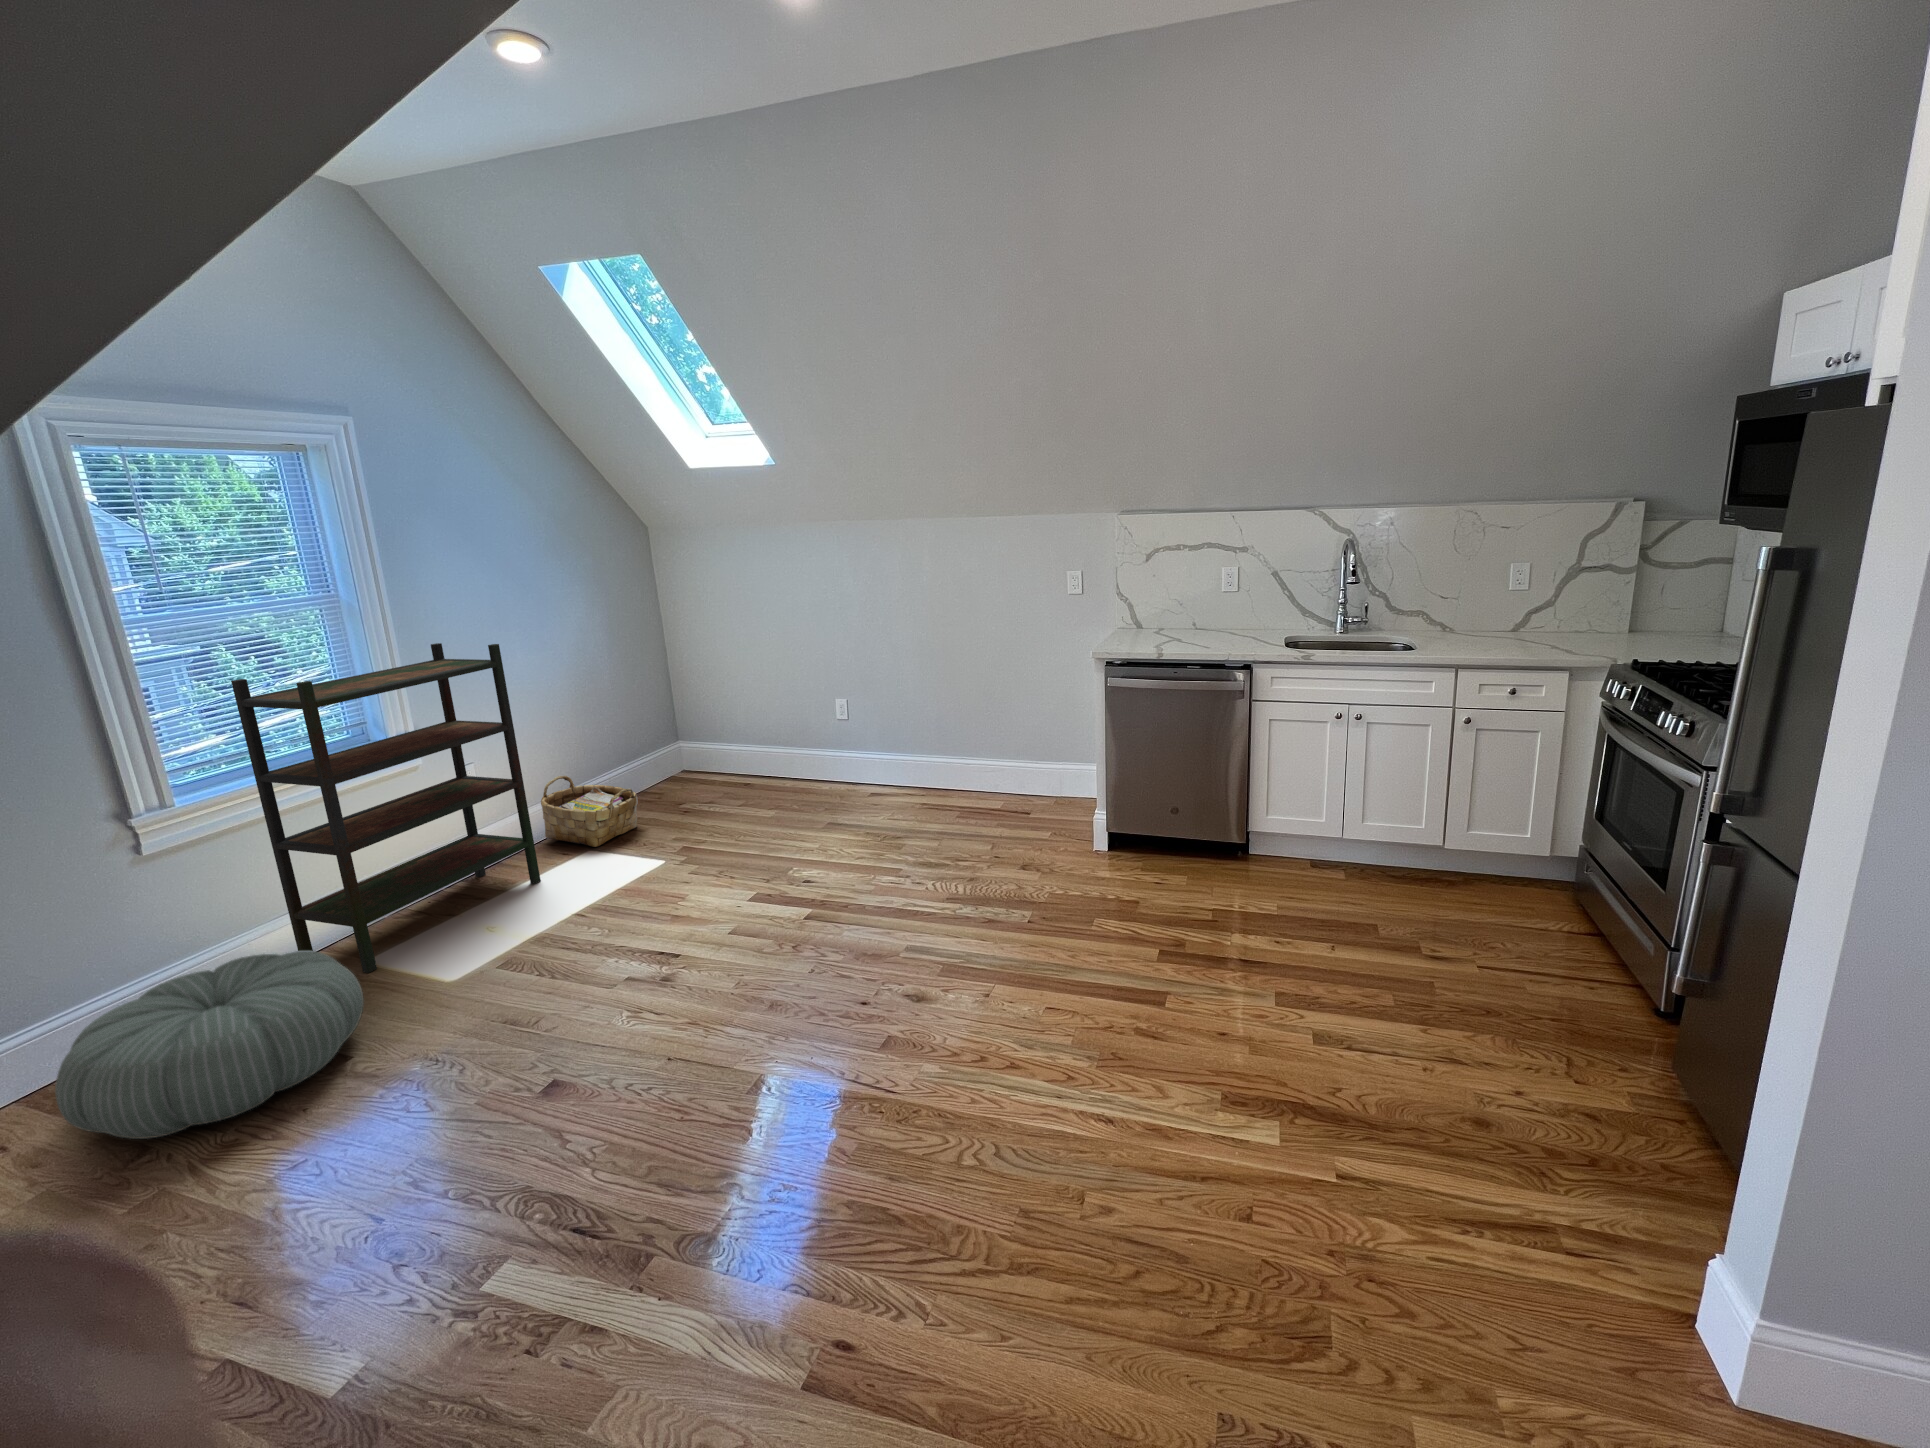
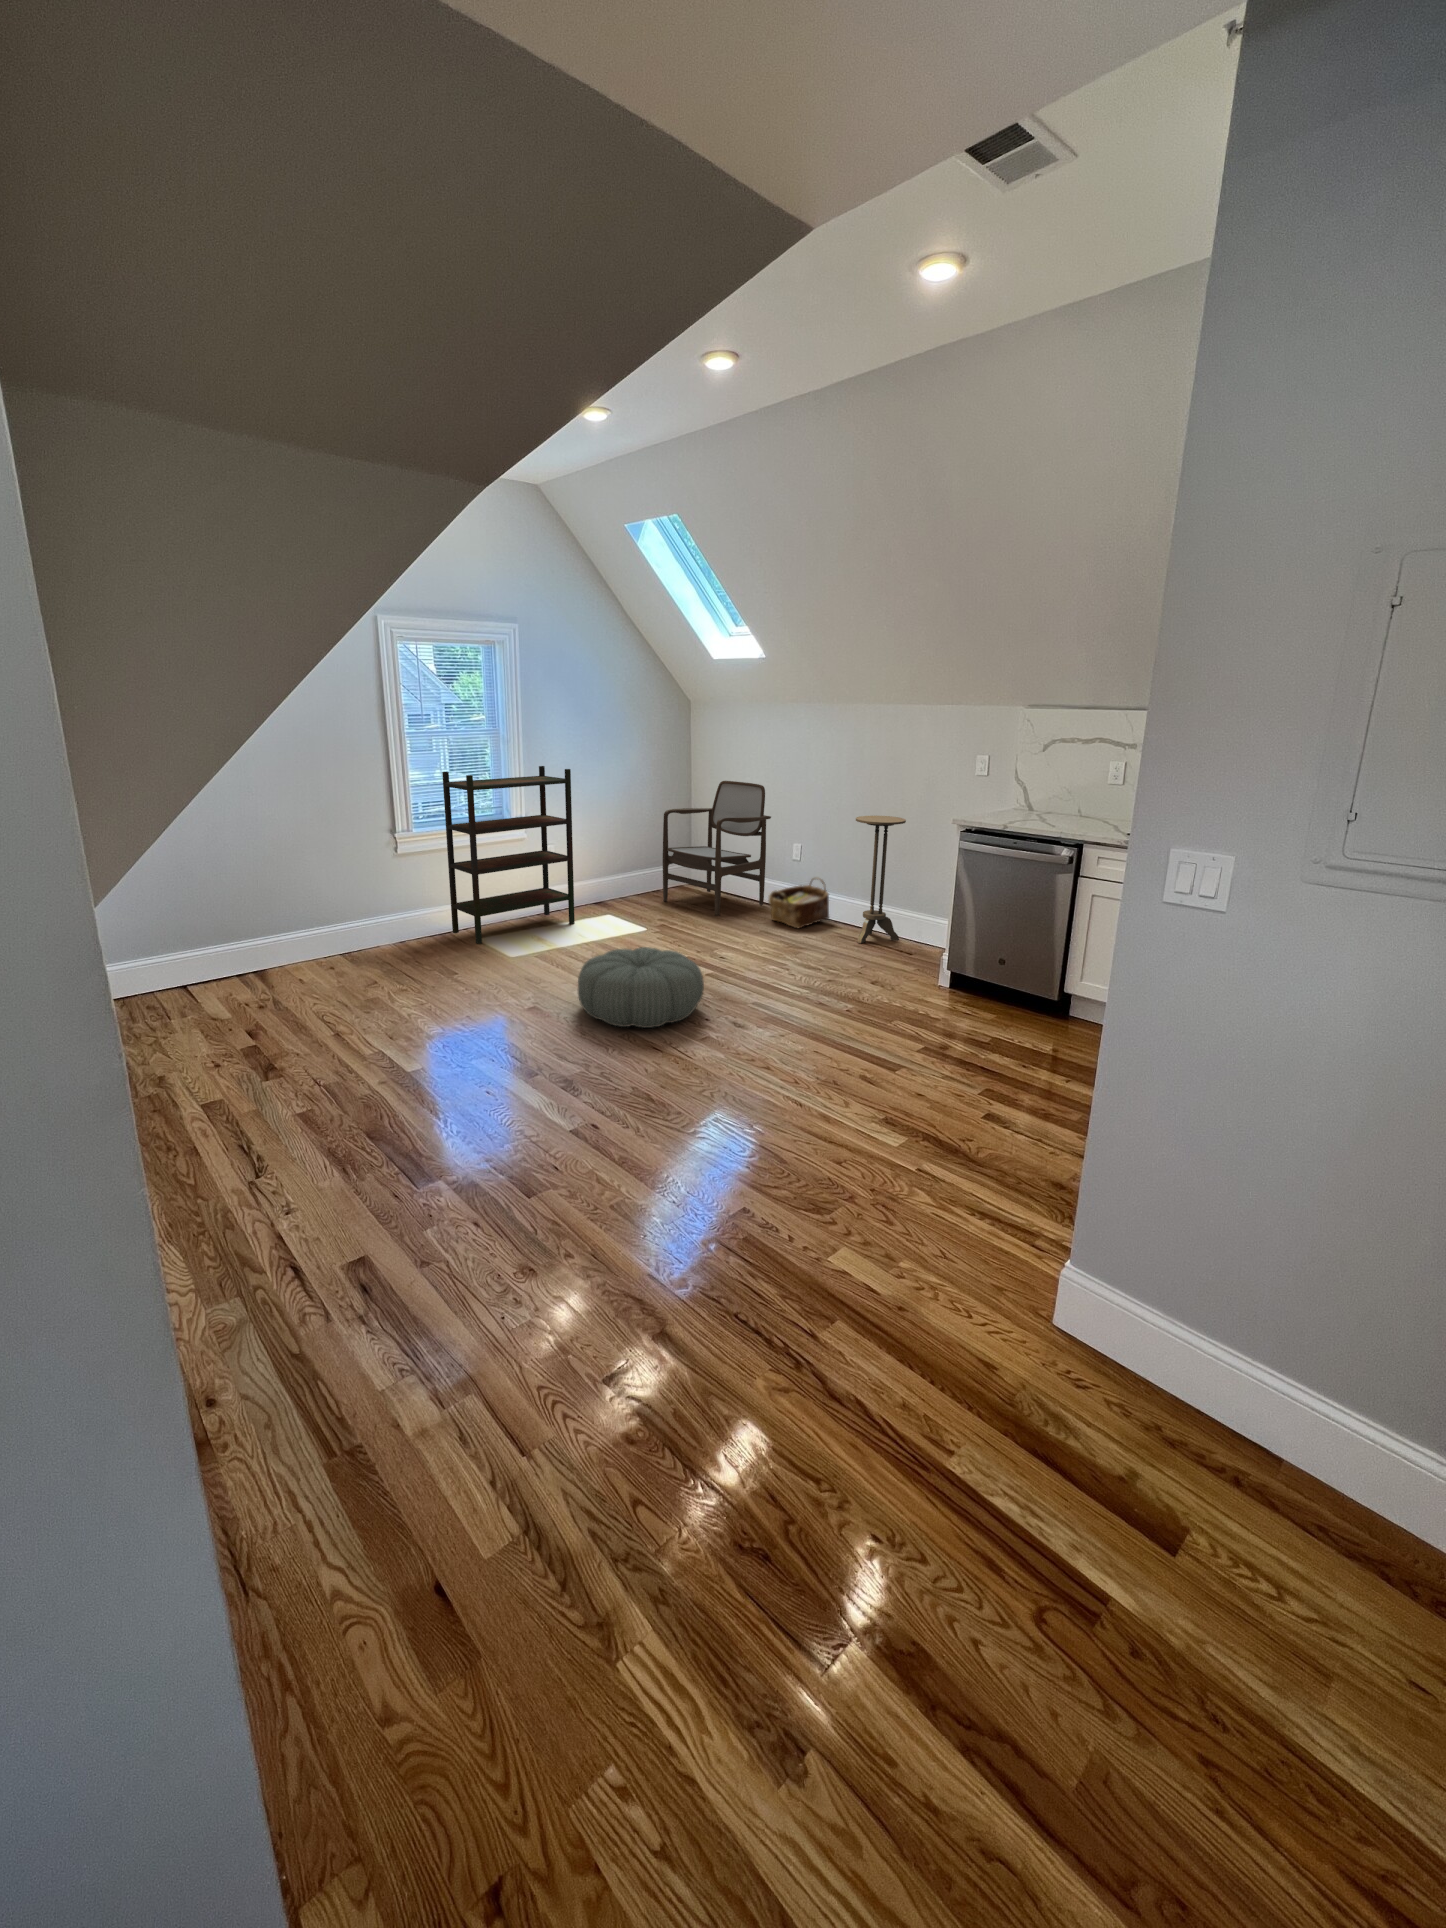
armchair: none [647,629,806,814] -> present [663,781,771,916]
side table: none [934,651,1002,813] -> present [856,816,906,943]
woven basket: present [541,776,638,847] -> present [769,878,829,928]
pouf: present [55,951,364,1139] -> present [578,947,704,1028]

